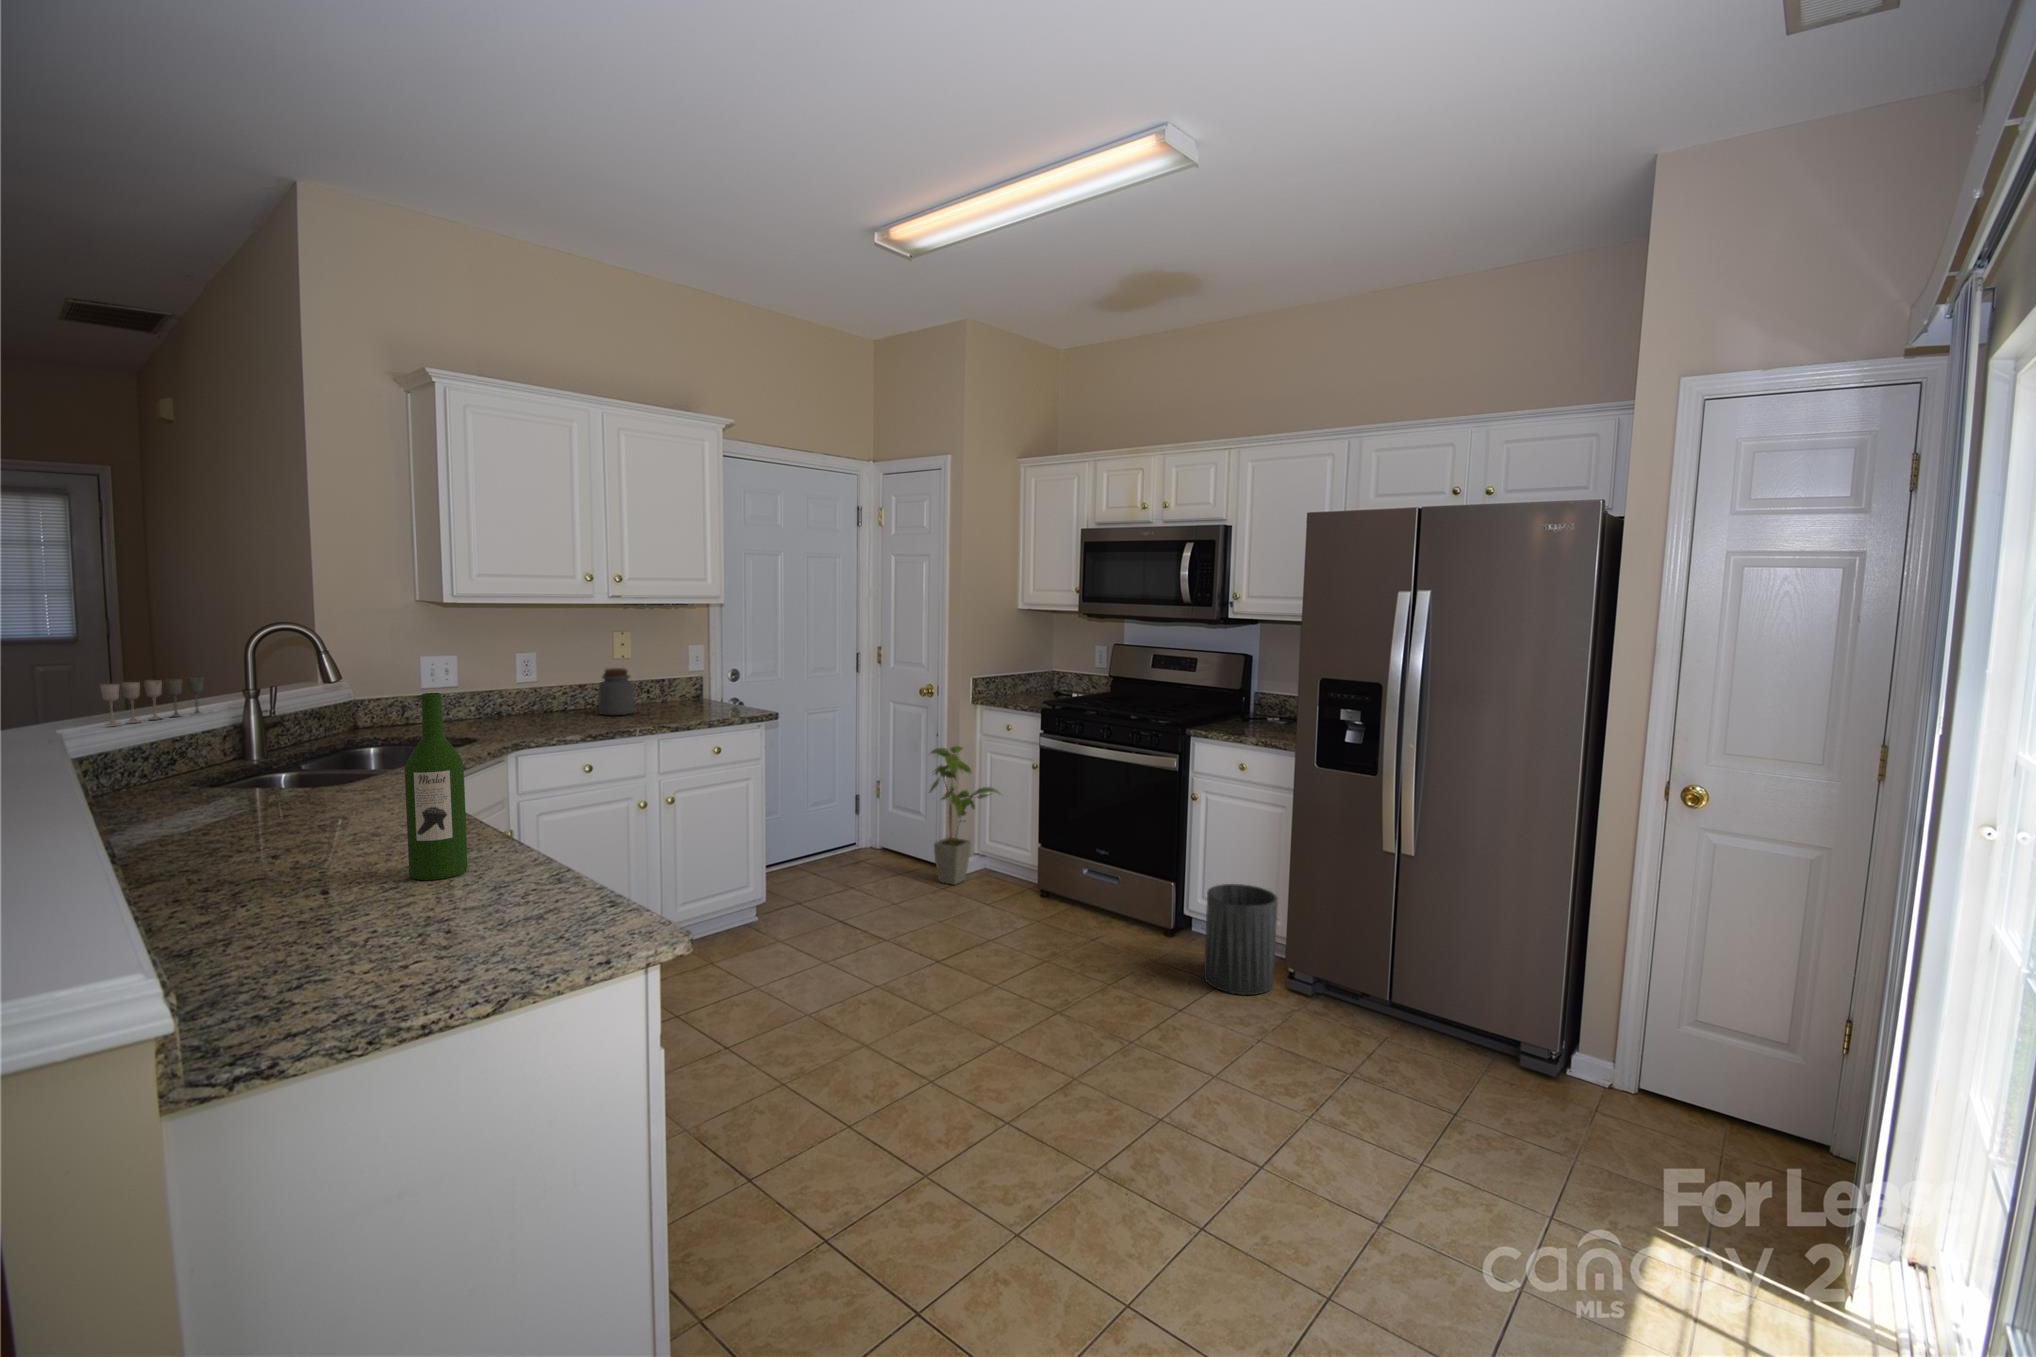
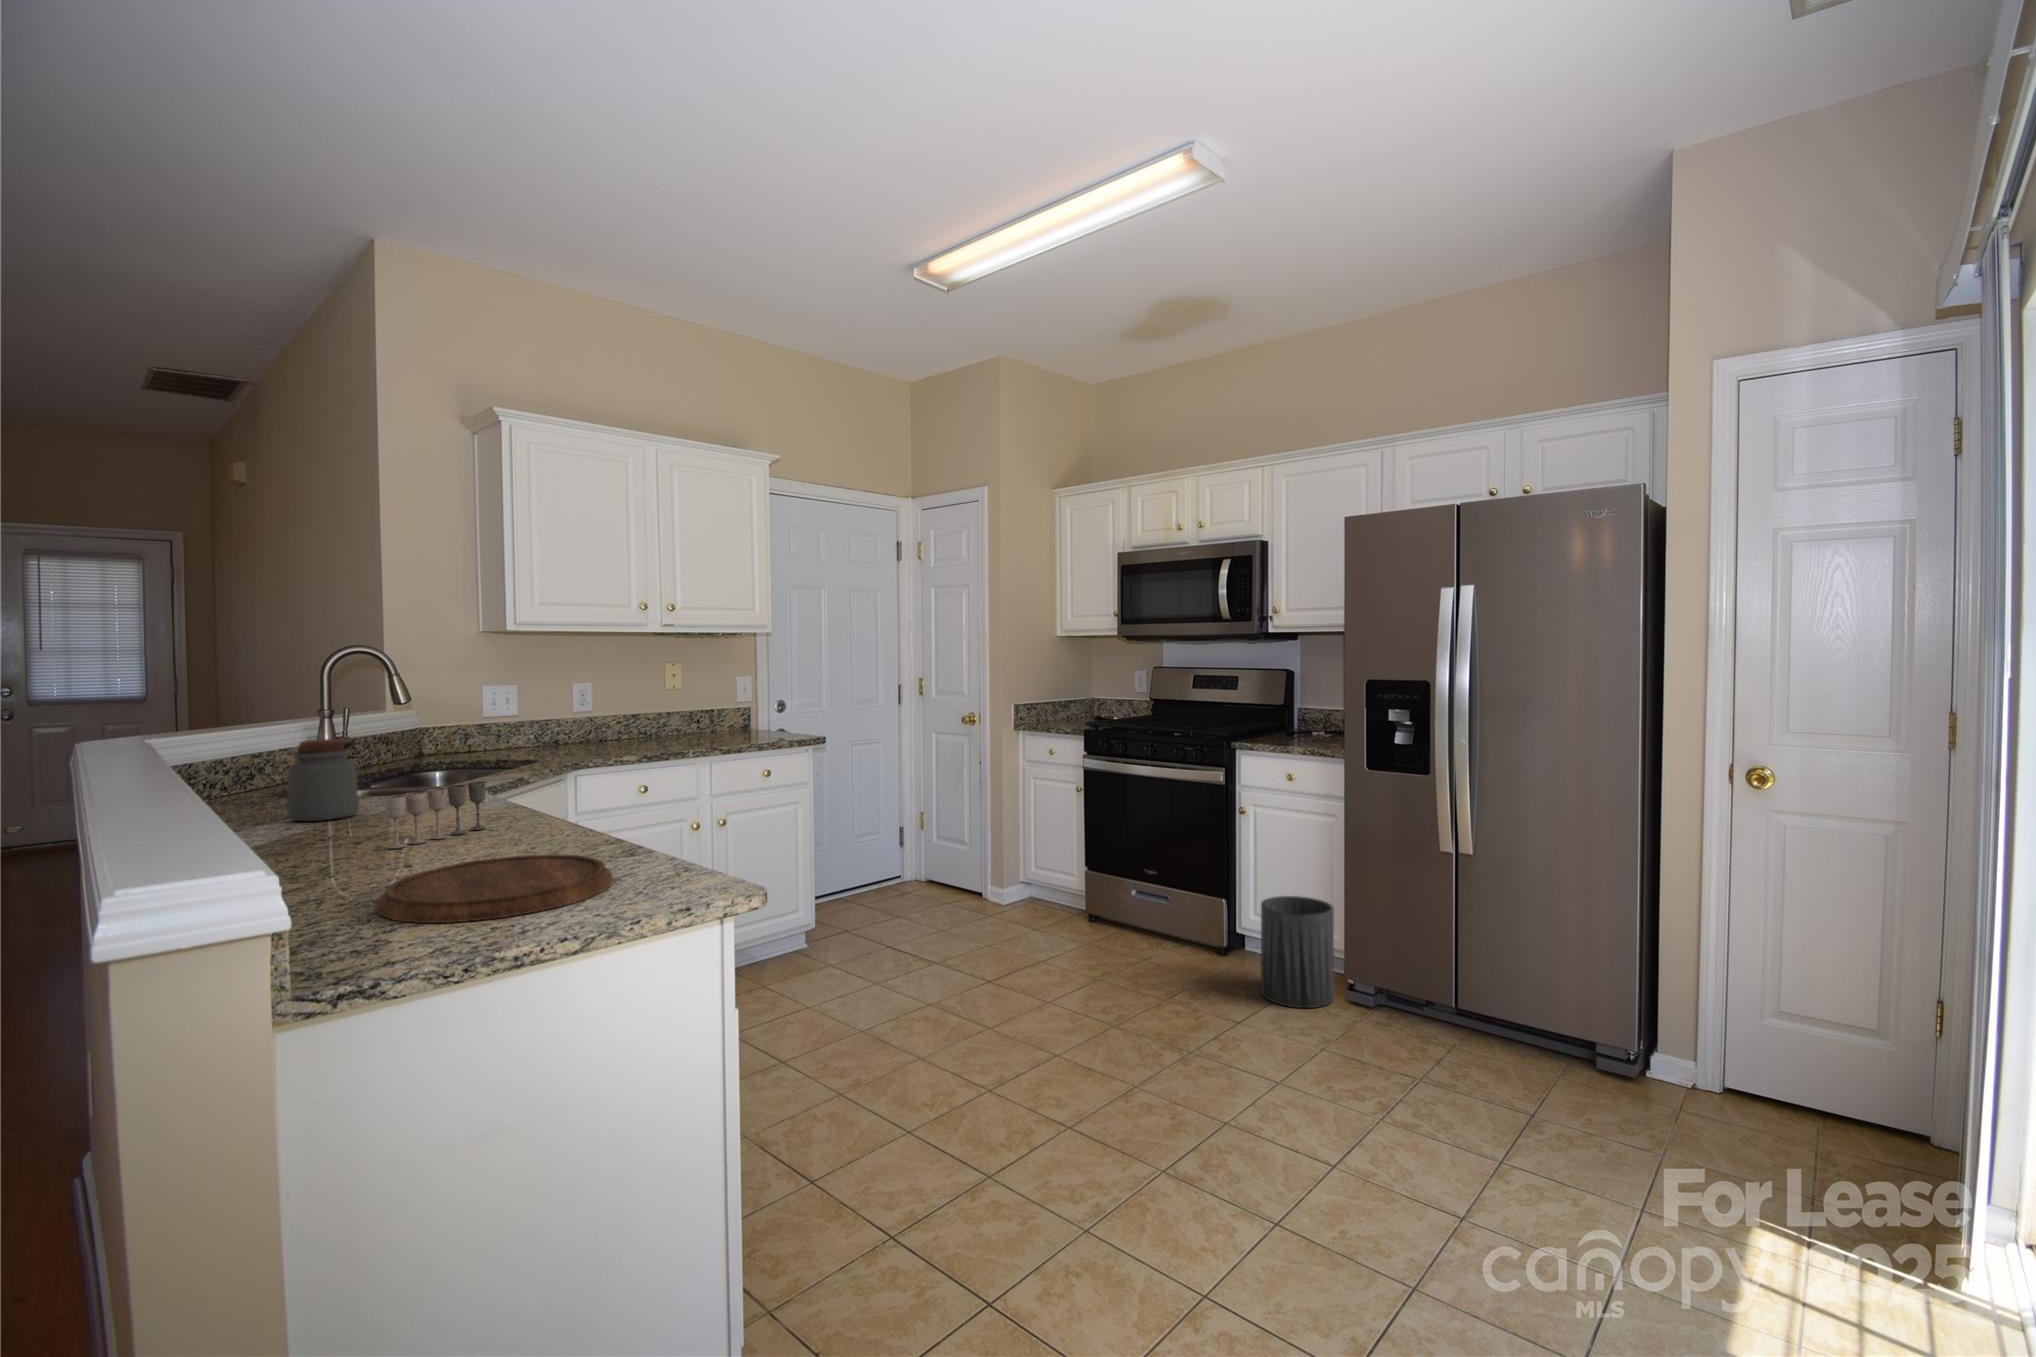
jar: present [598,668,635,715] -> present [287,739,359,821]
wine glass: present [101,677,203,725] -> present [384,782,486,849]
wine bottle: present [405,693,468,880] -> none [483,679,541,858]
house plant: present [930,746,999,885] -> none [972,771,1048,913]
cutting board: none [280,884,538,977] -> present [376,854,613,923]

